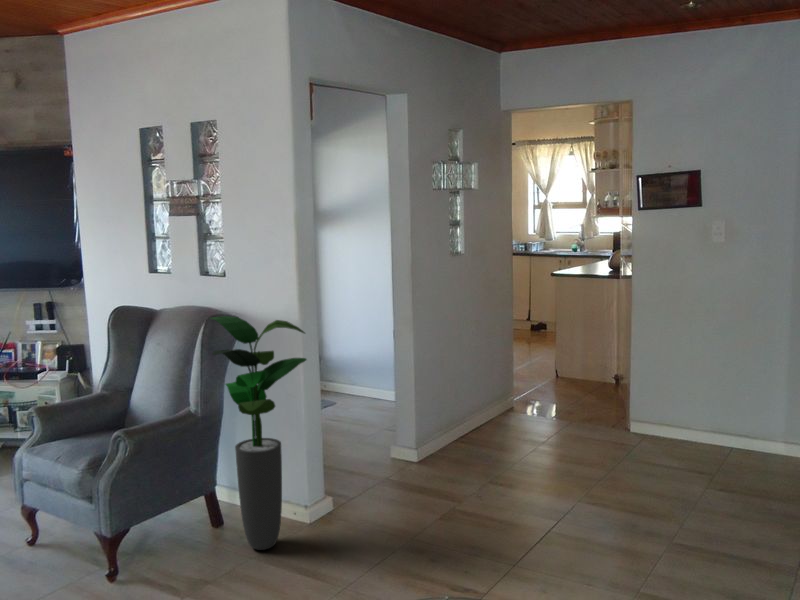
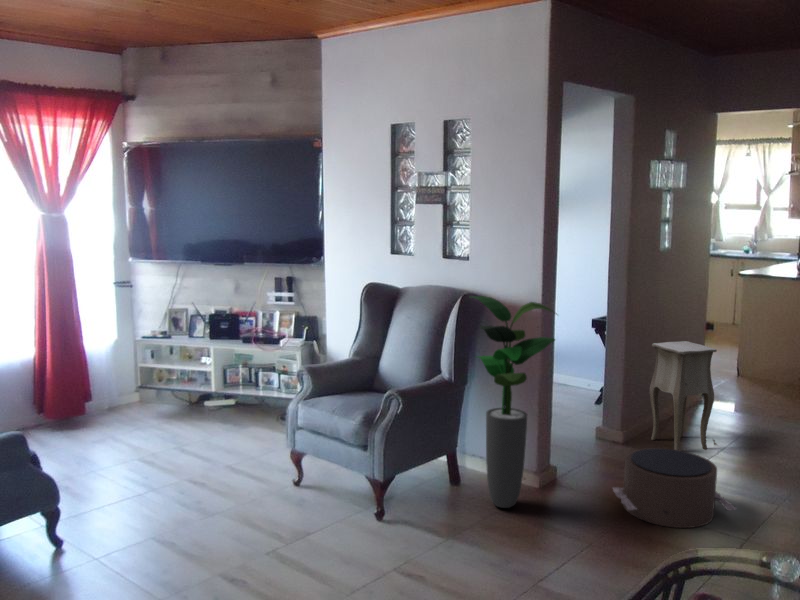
side table: none [441,348,513,466] -> present [649,341,717,450]
pouf: none [382,467,506,554] -> present [613,448,736,528]

